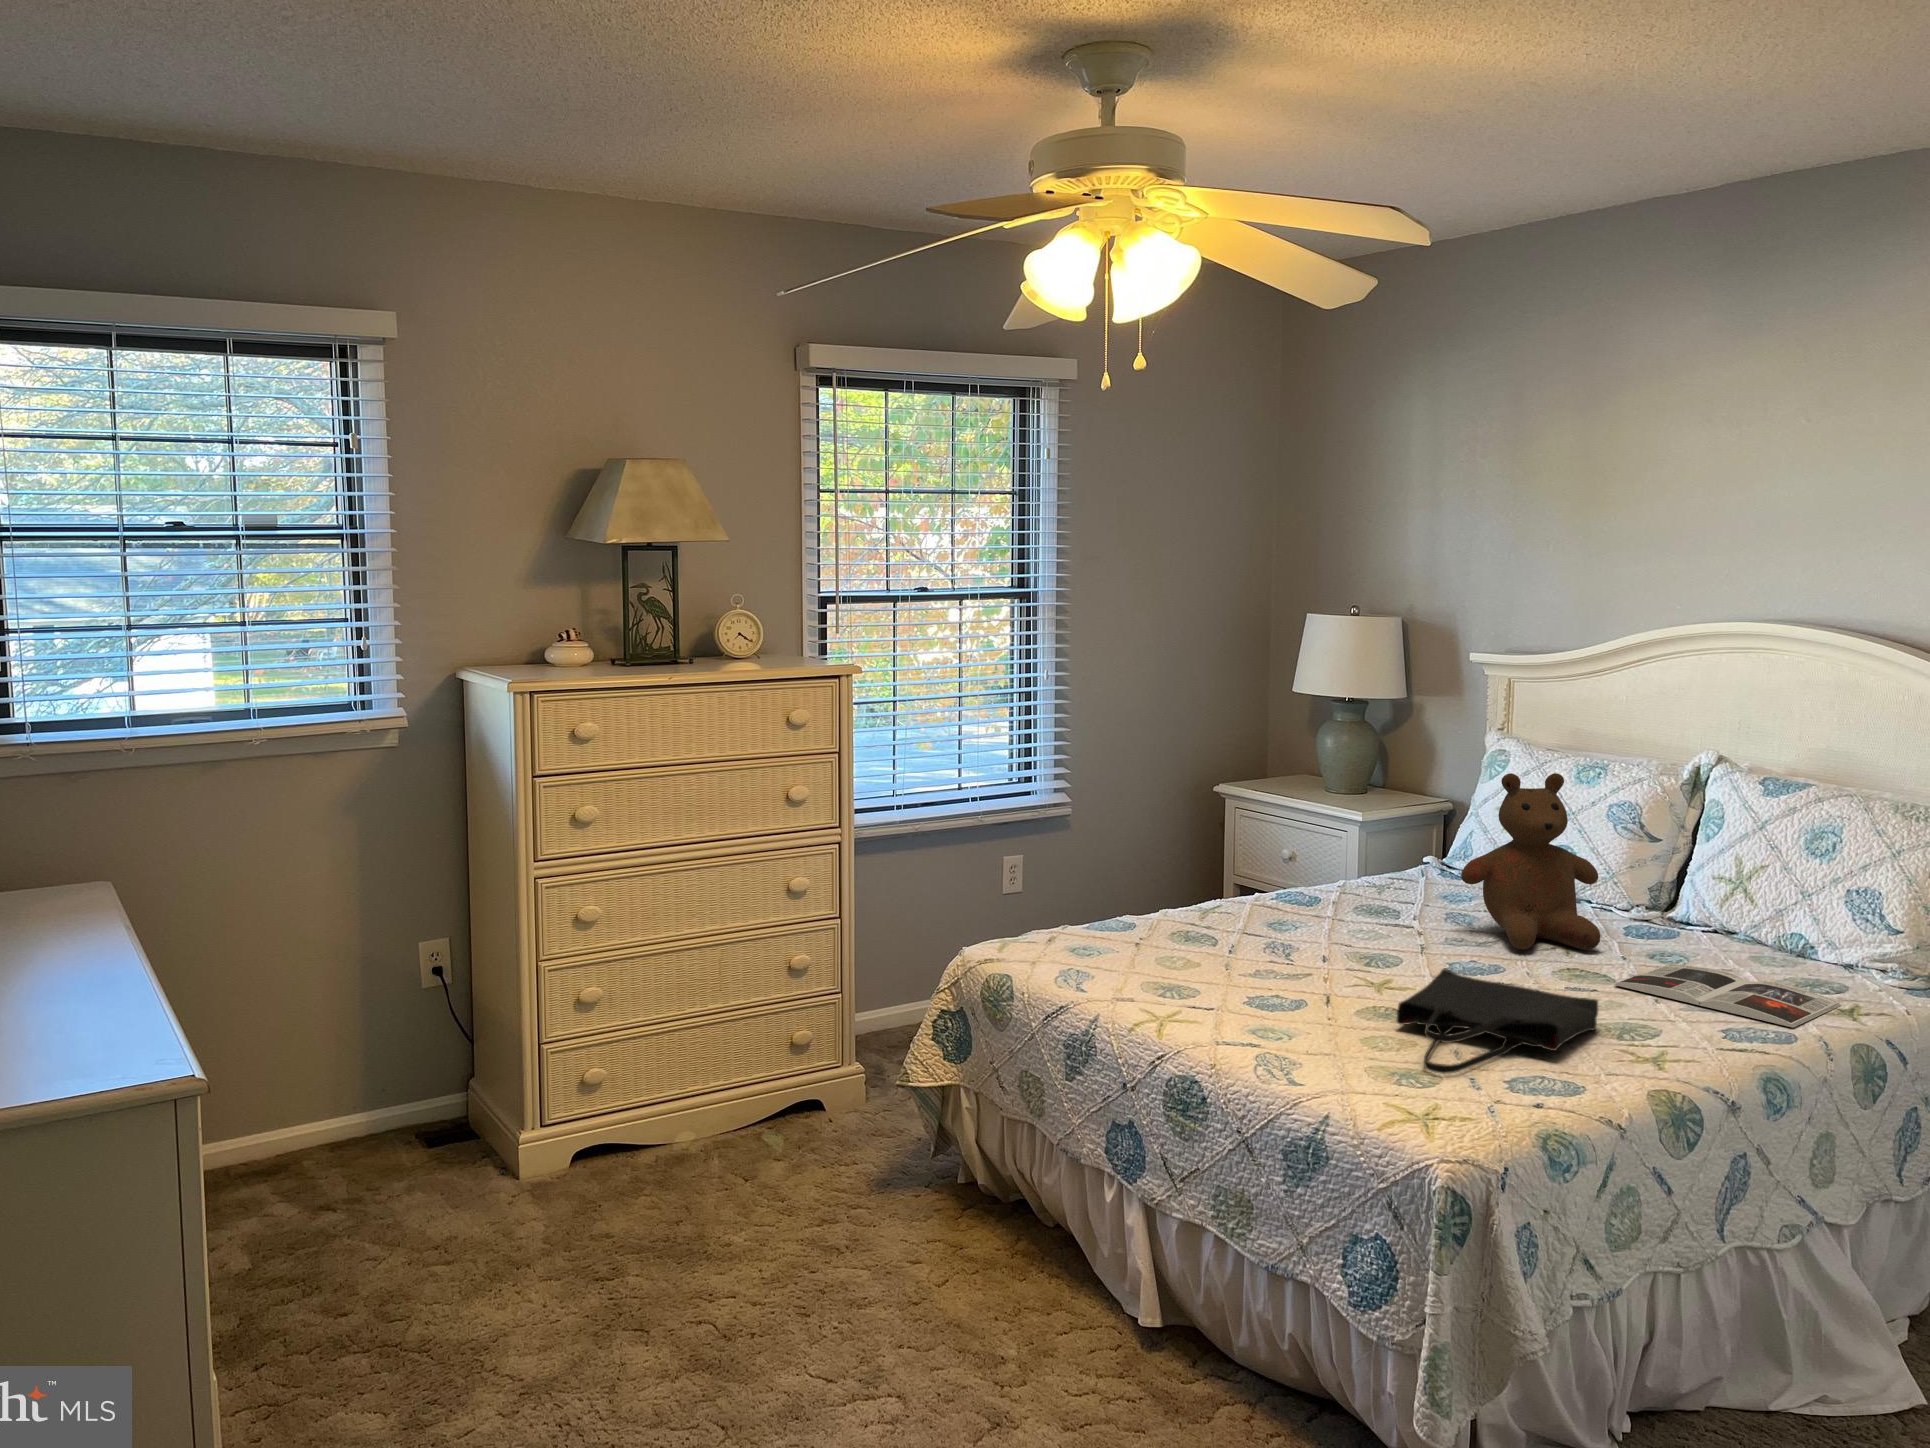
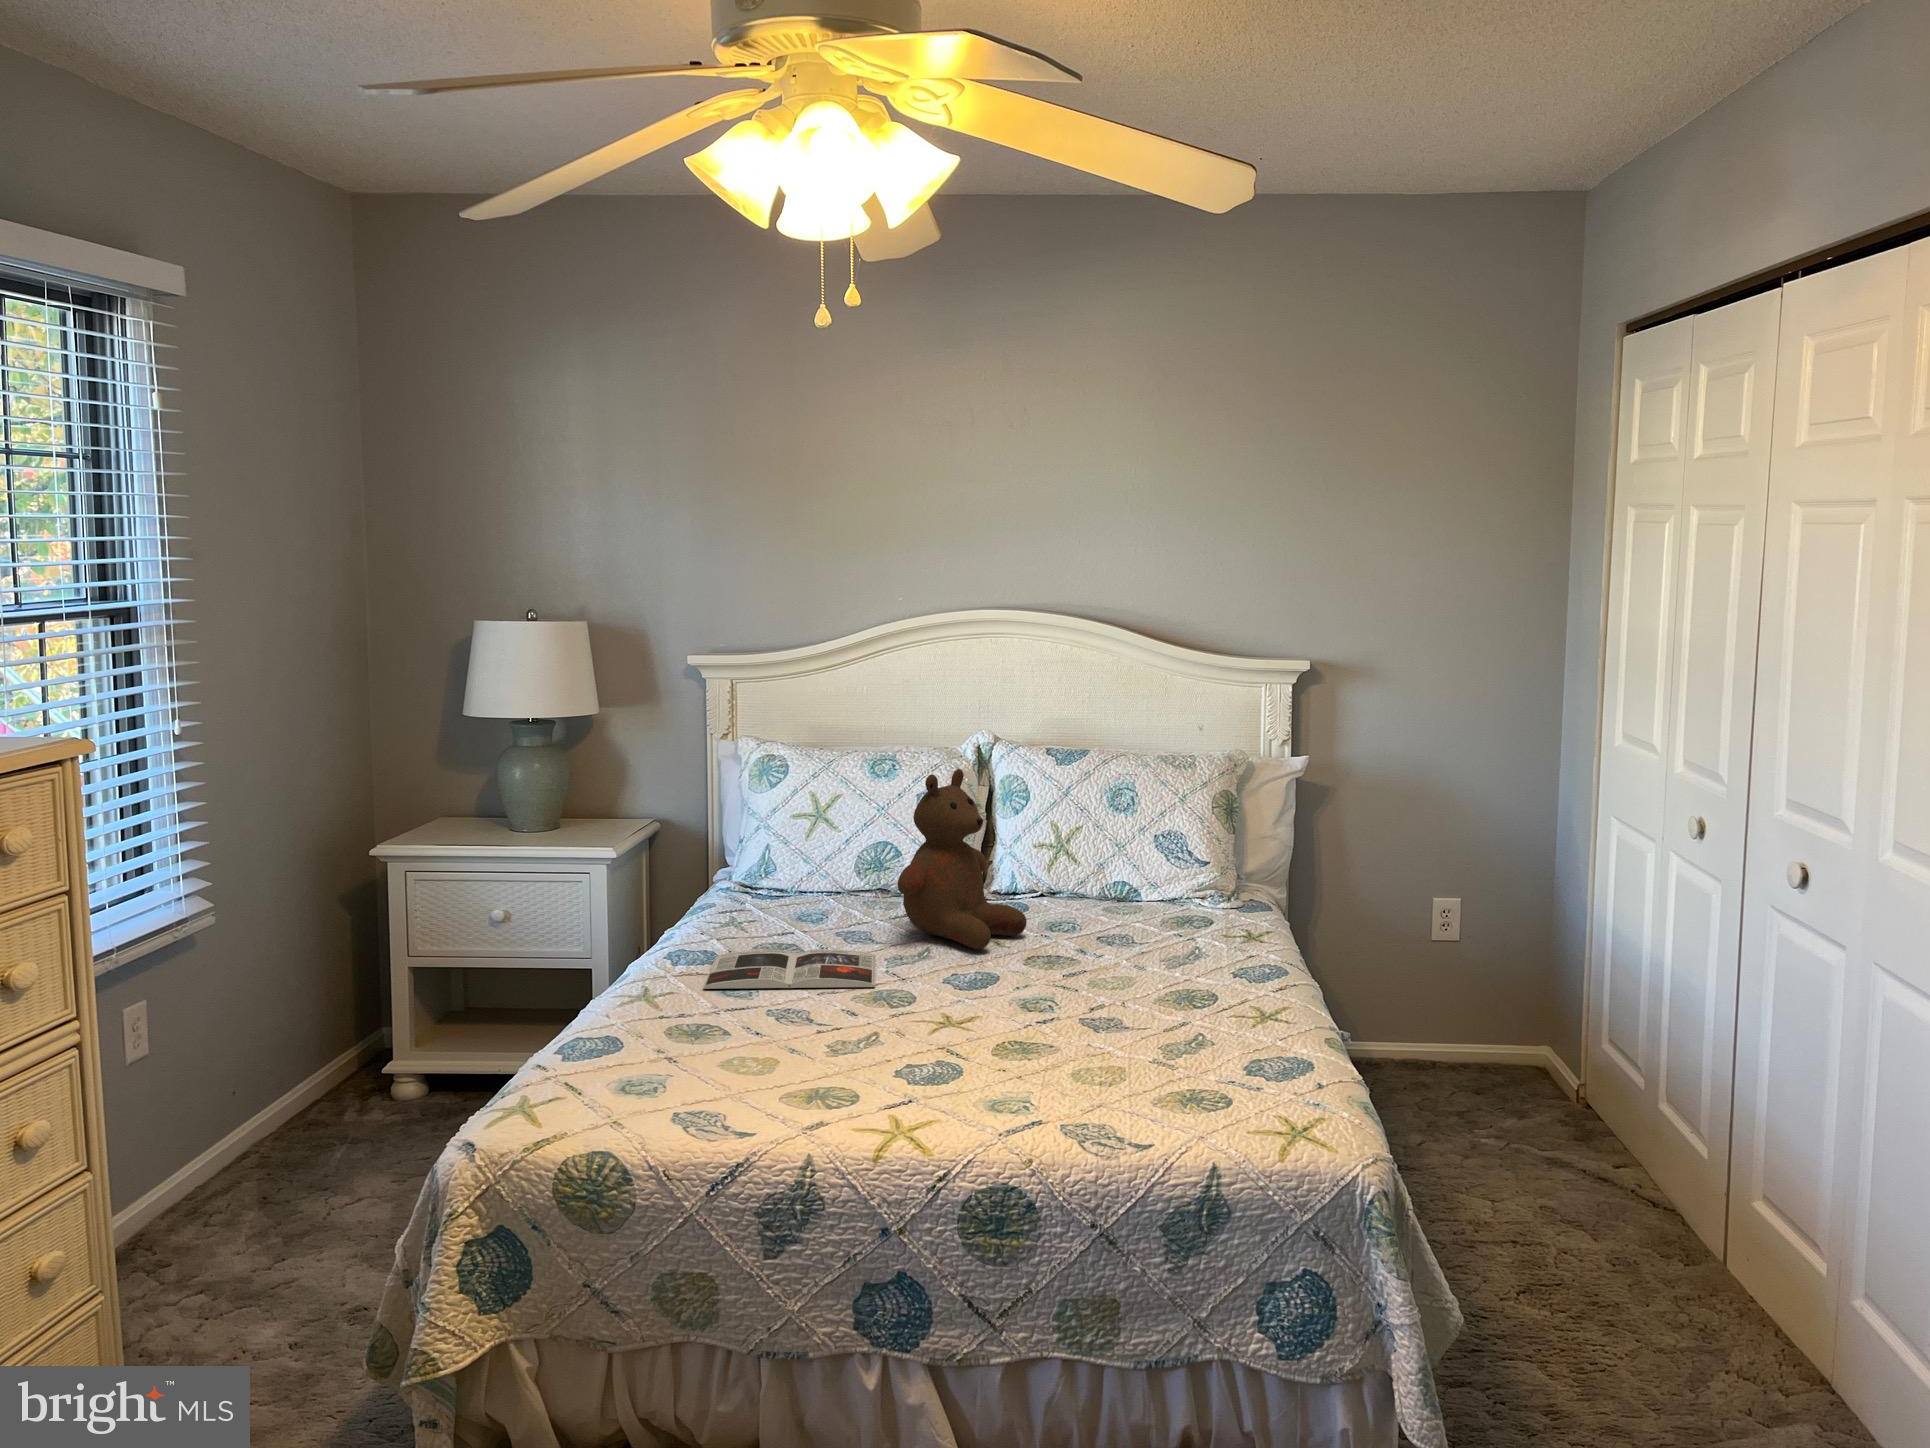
magazine: present [1614,964,1841,1028] -> present [703,949,875,989]
tote bag: present [1396,969,1599,1074] -> none [1034,976,1225,1088]

